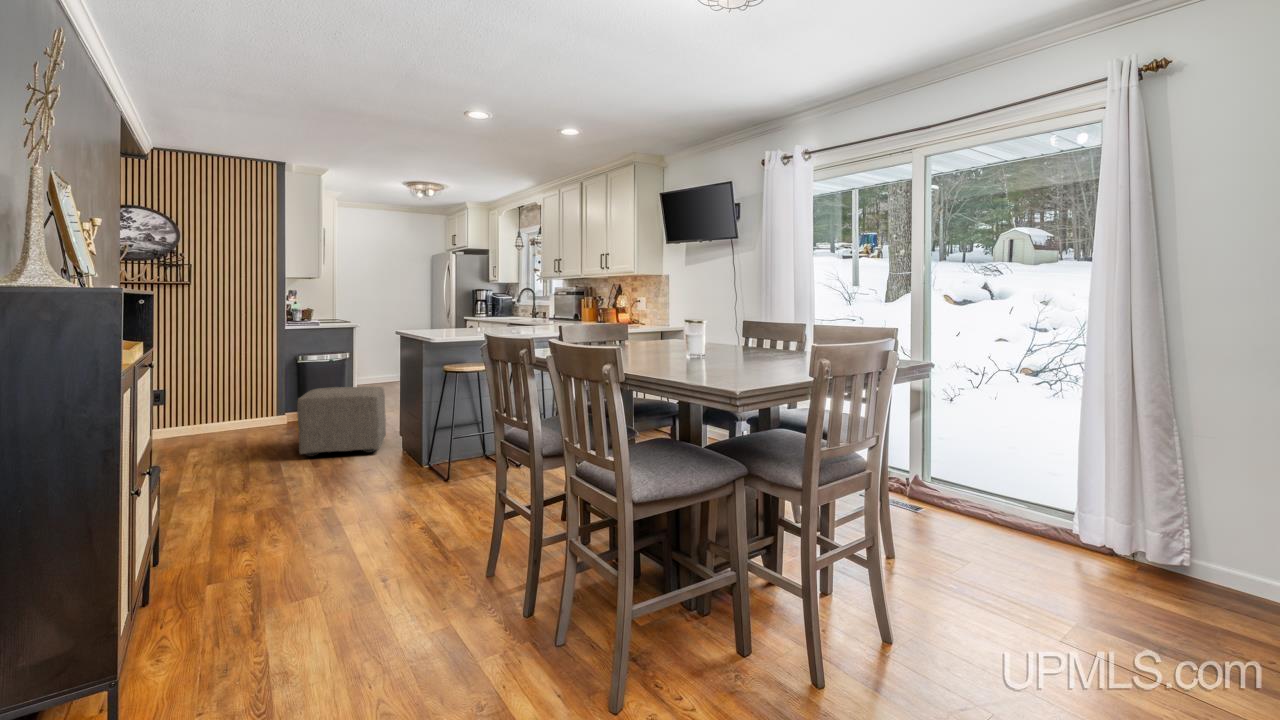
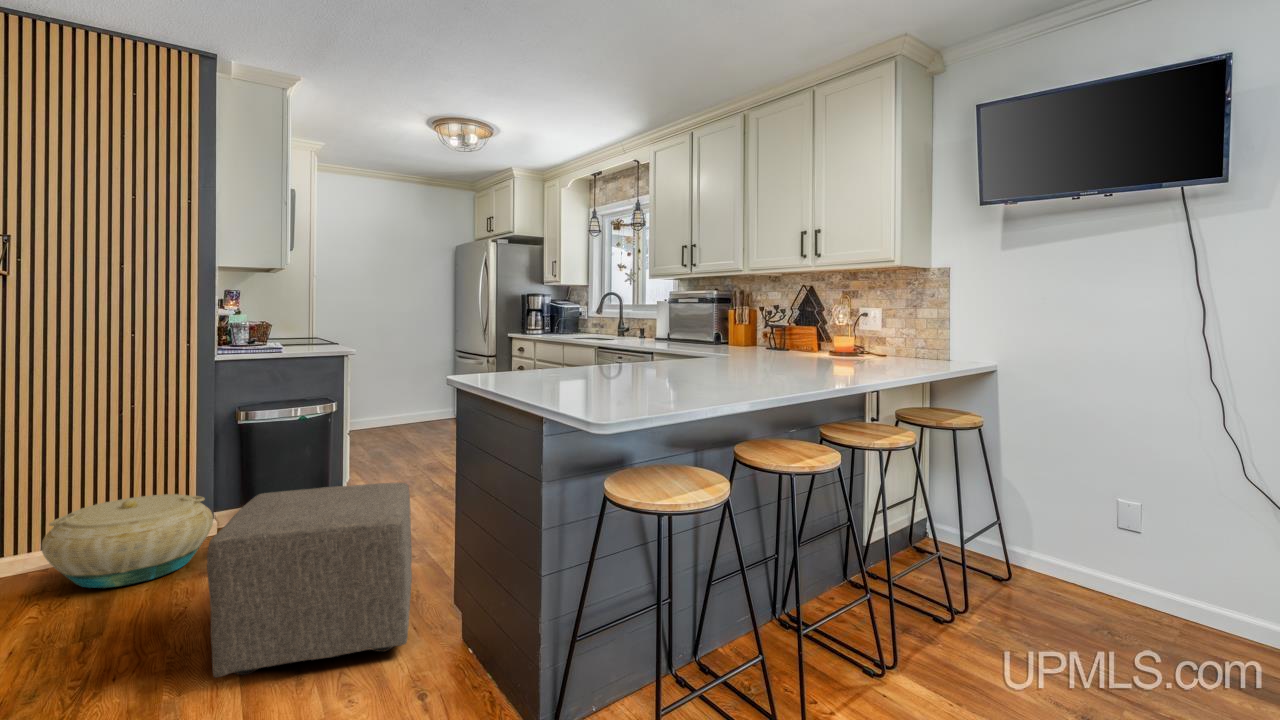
basket: none [210,397,287,437] -> present [42,494,213,588]

